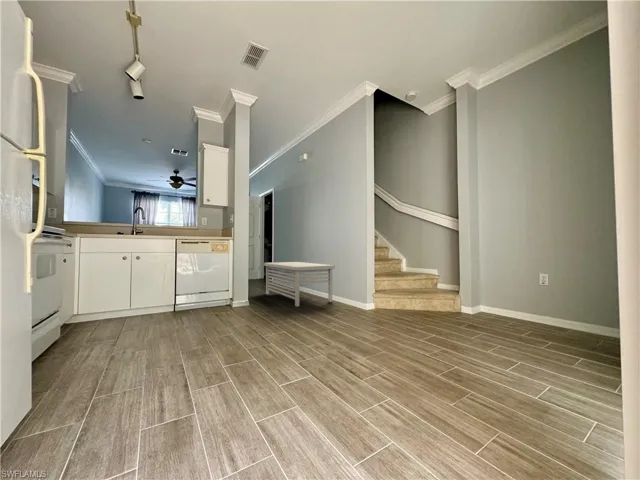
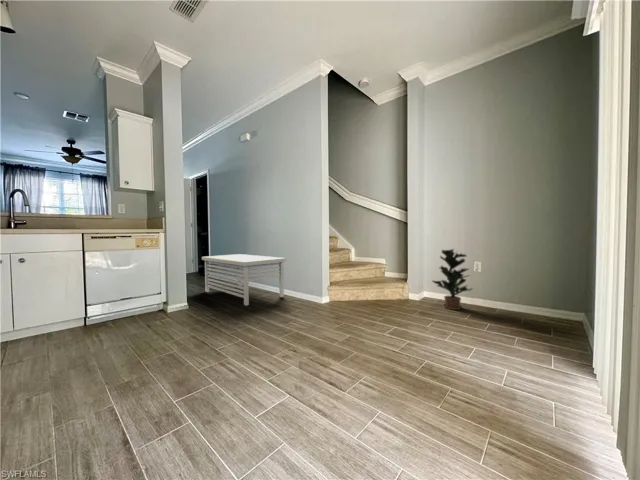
potted plant: none [486,259,534,326] -> present [433,249,472,310]

